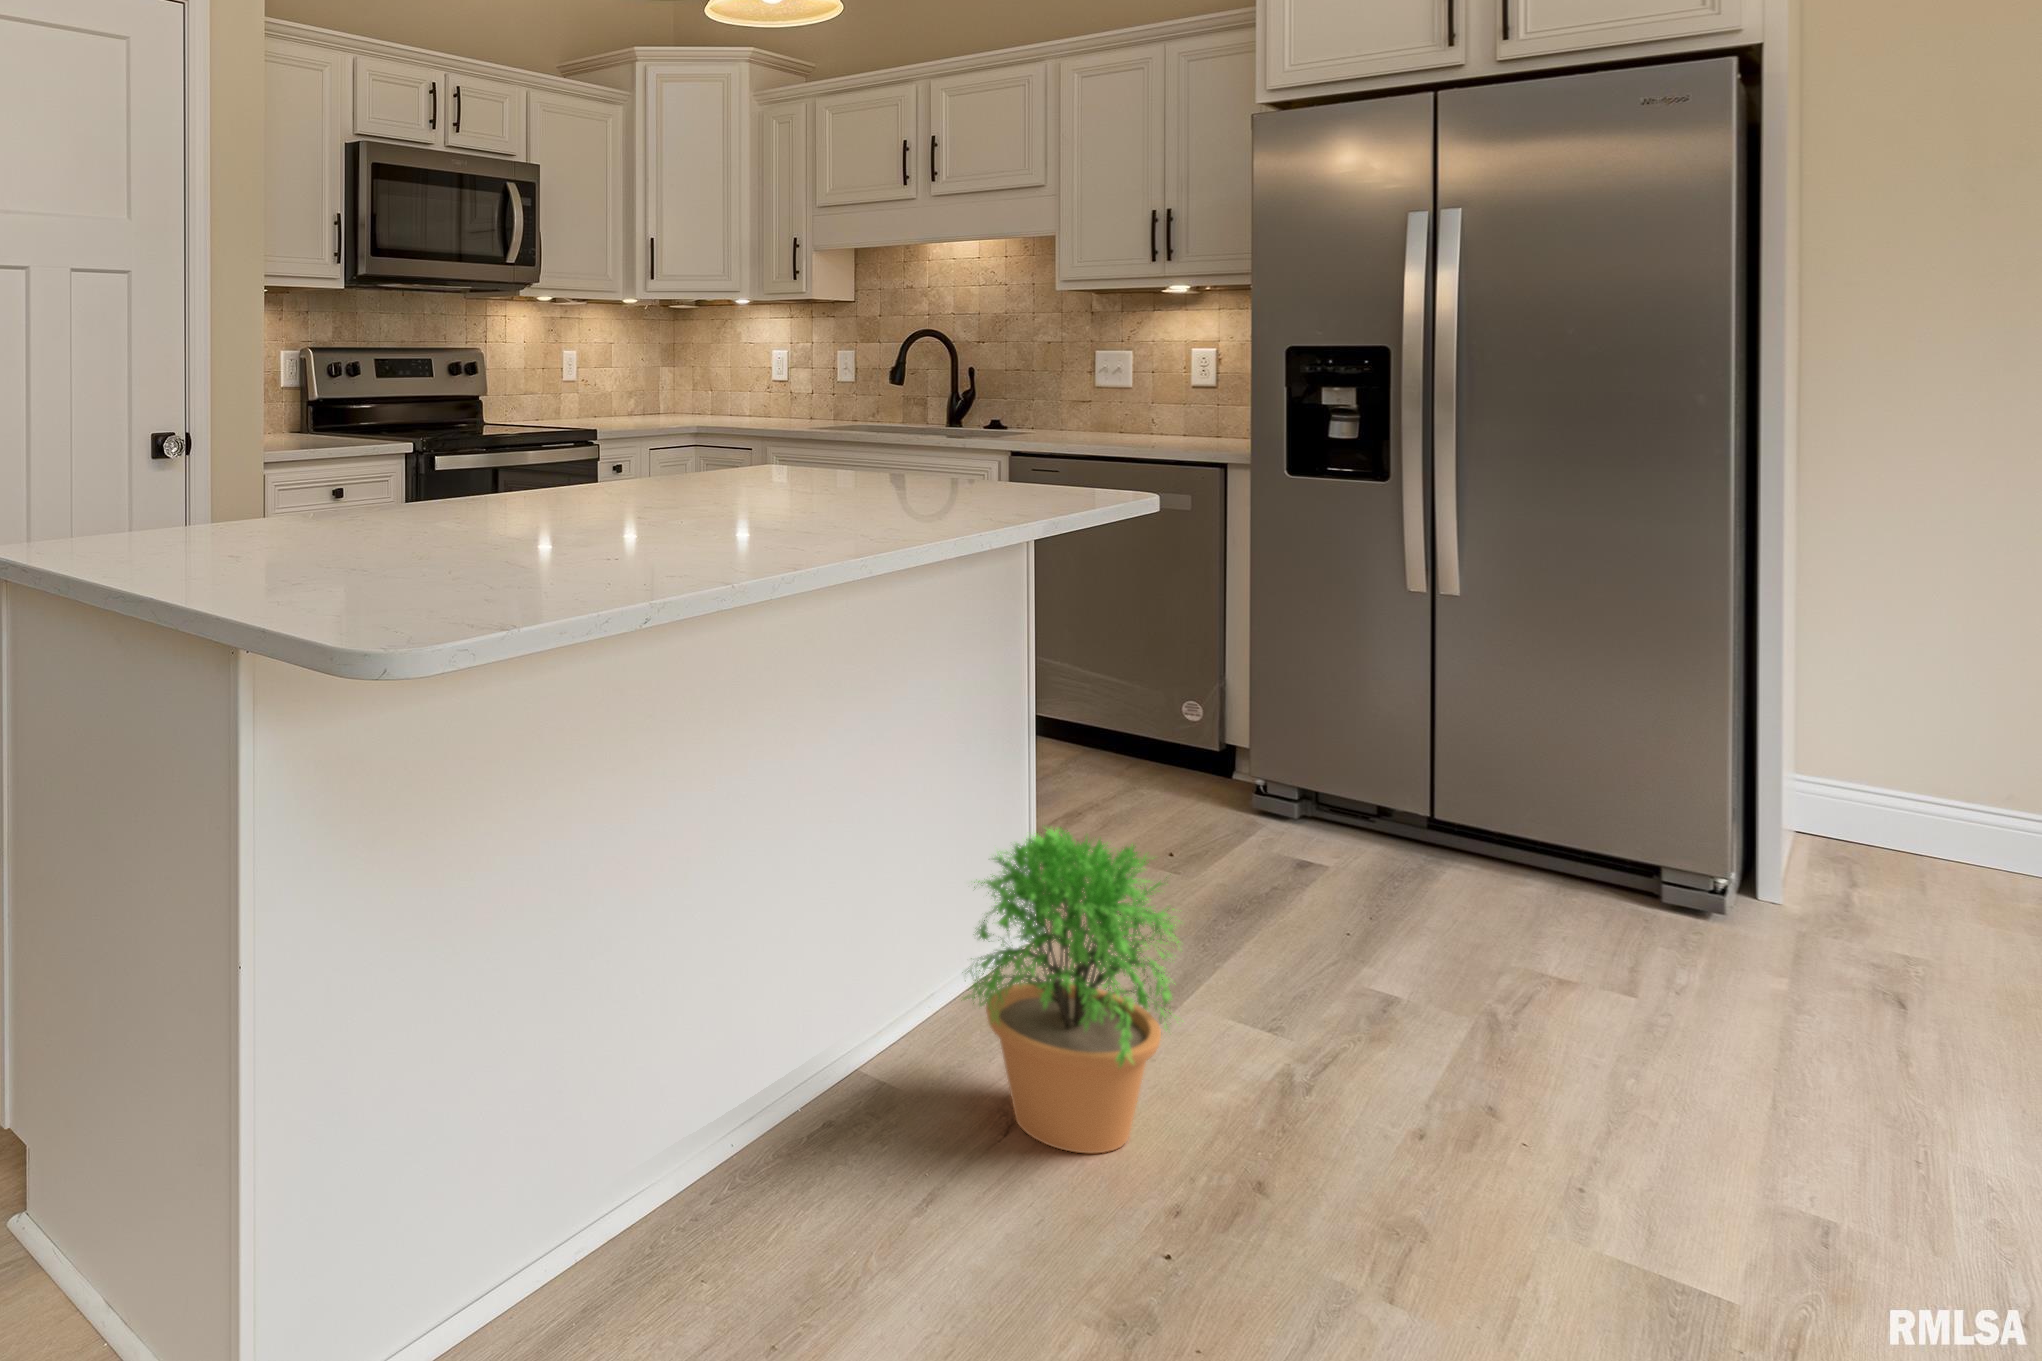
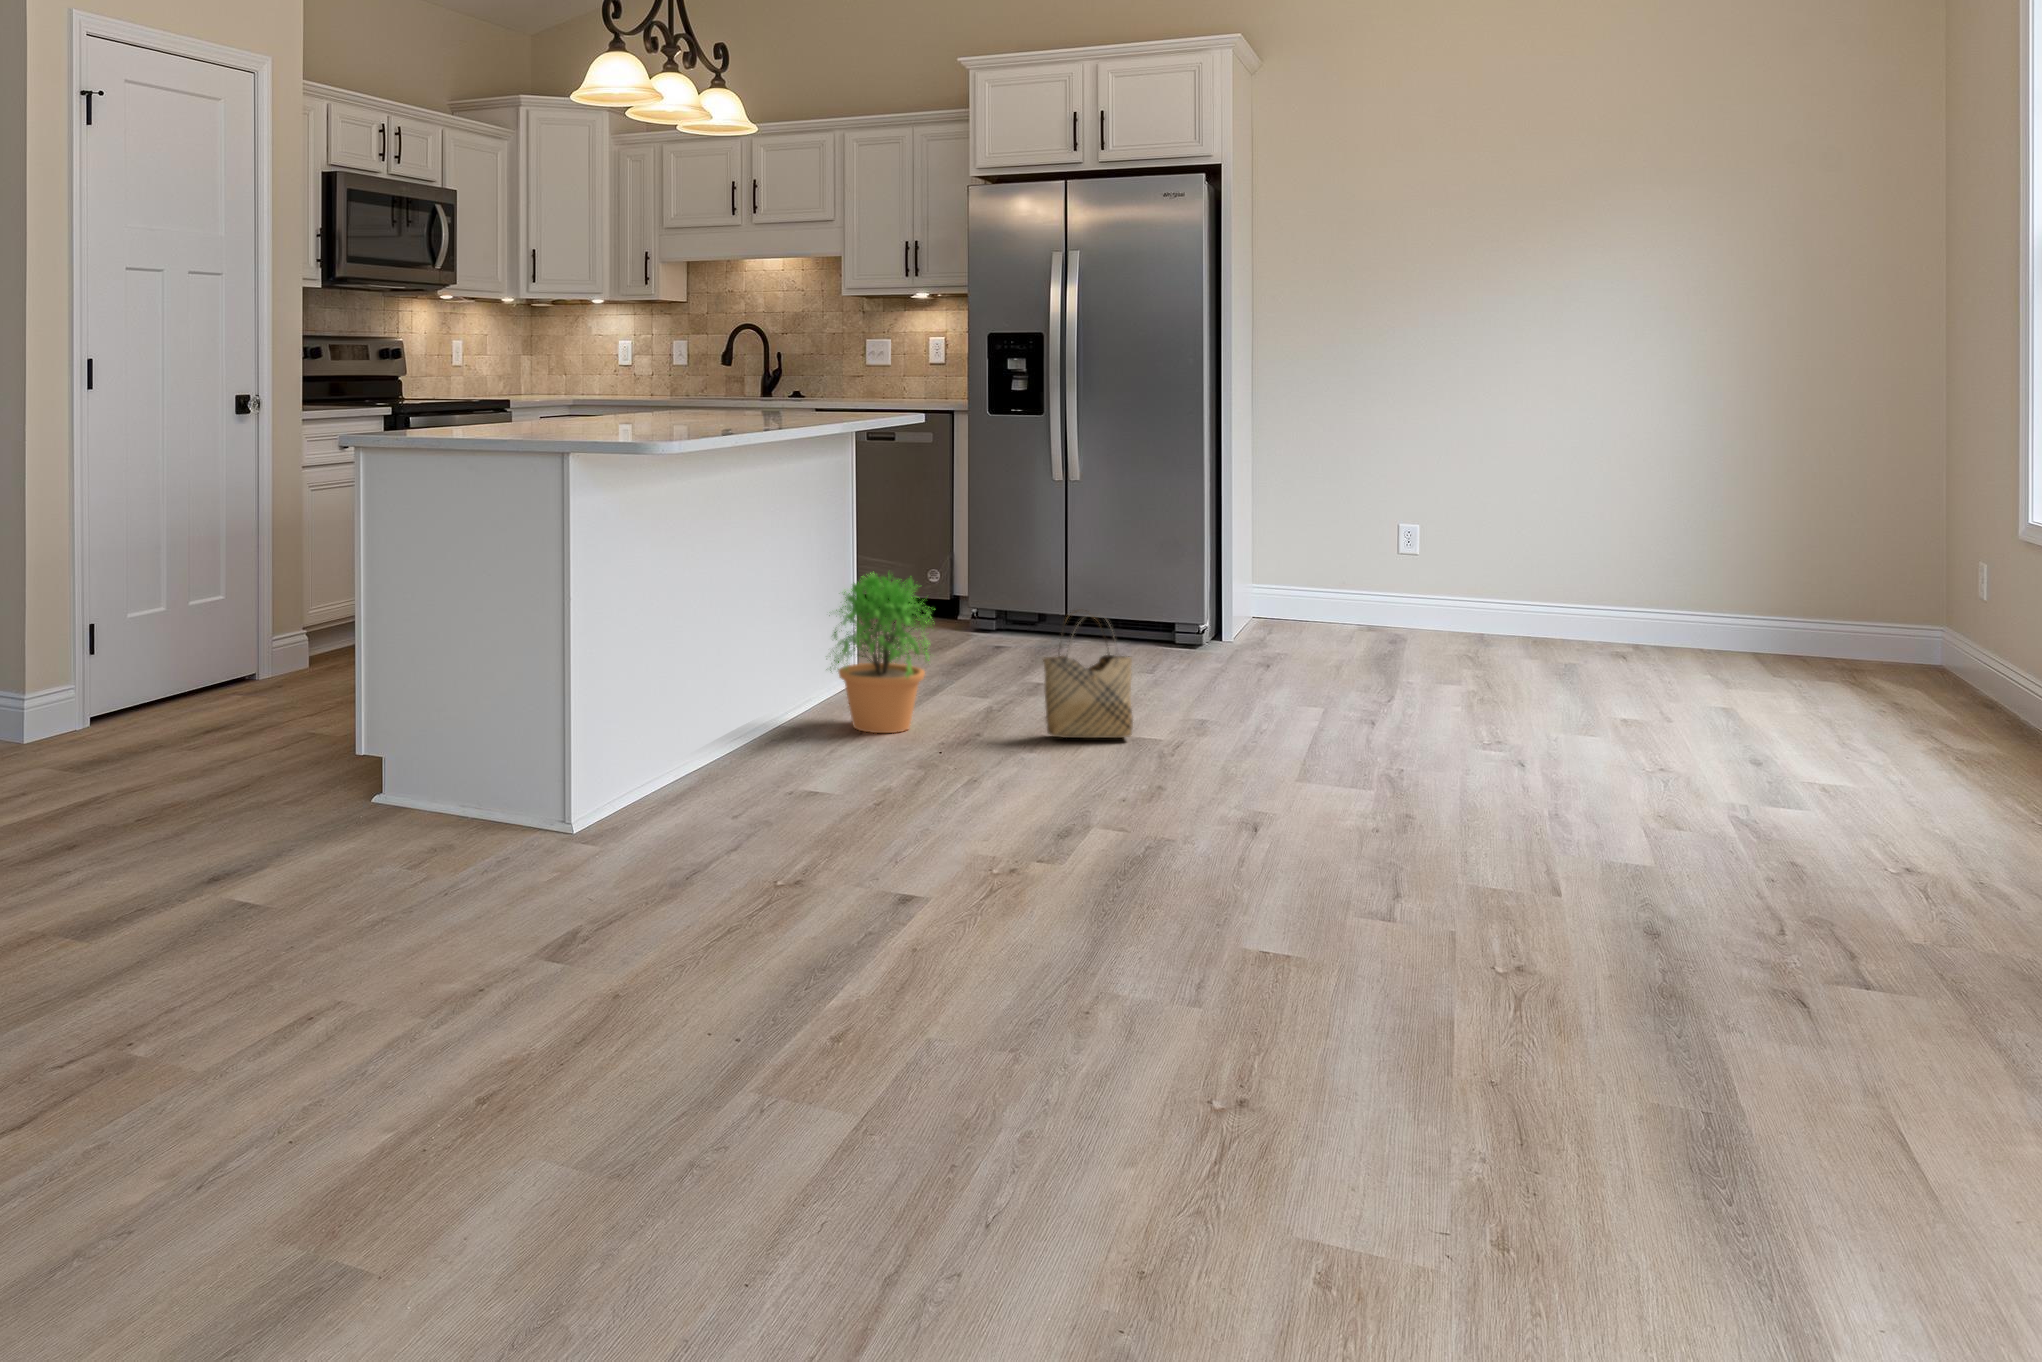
woven basket: none [1425,956,1654,1273] -> present [1043,610,1133,738]

